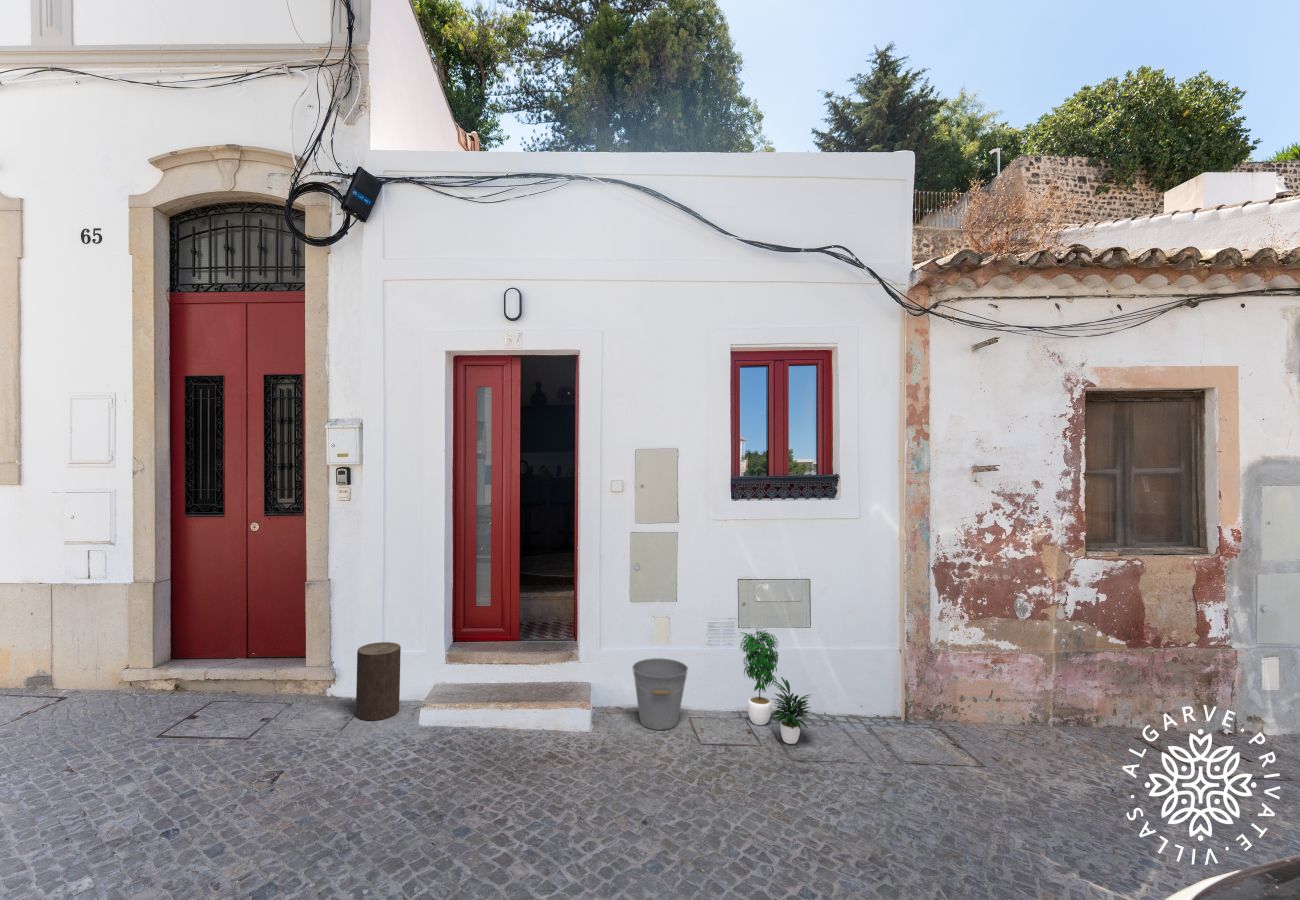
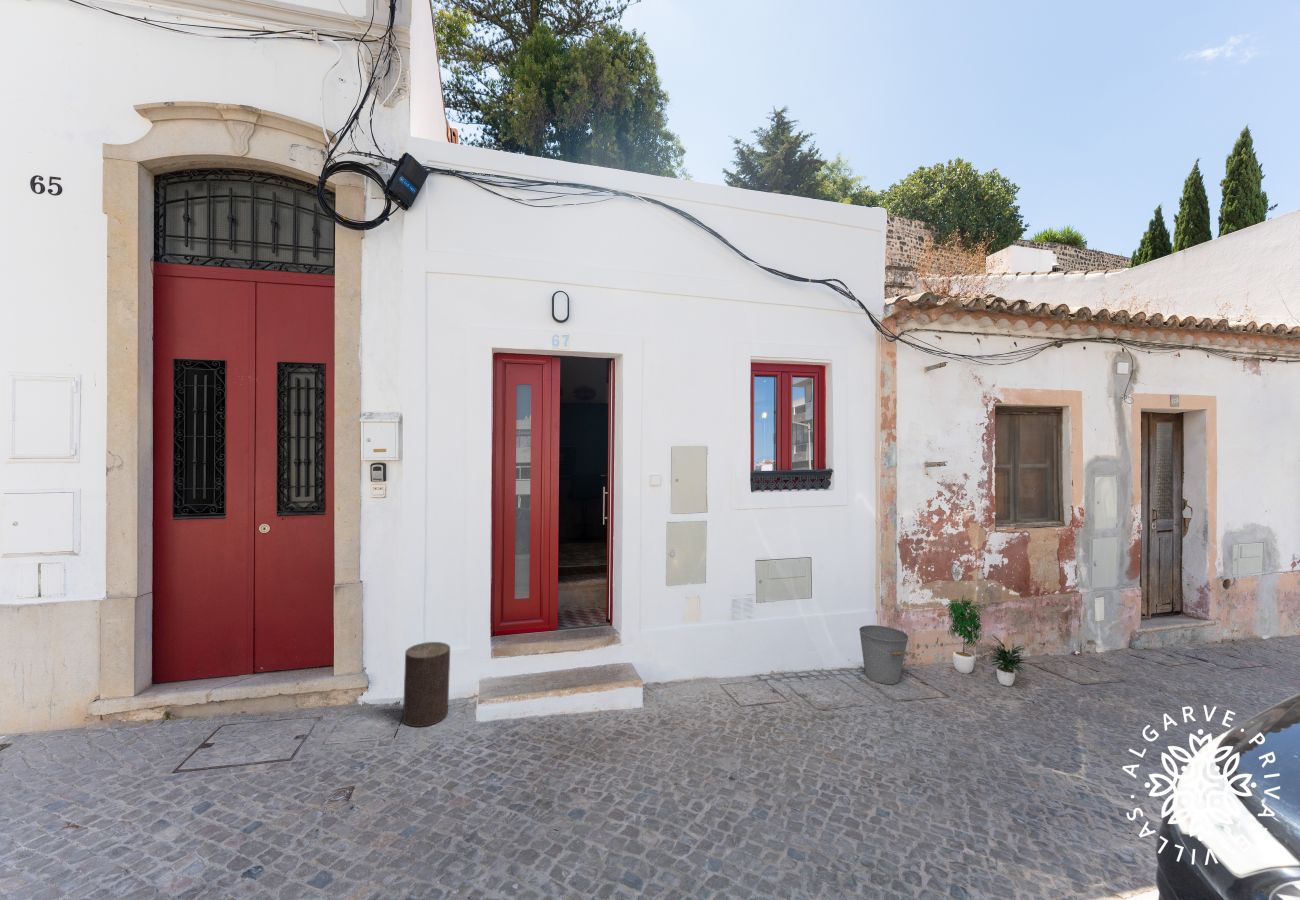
potted plant: present [740,630,812,744] -> present [946,596,1027,686]
bucket: present [632,658,688,730] -> present [859,625,908,684]

